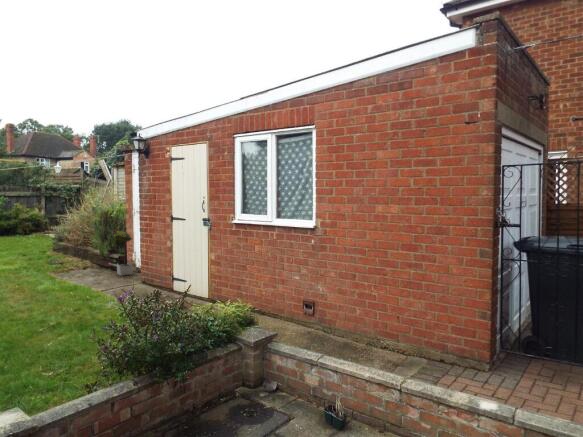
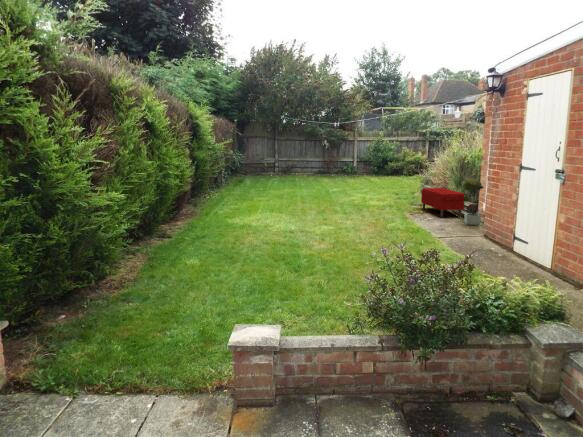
bench: none [64,243,113,272] -> present [421,188,464,217]

